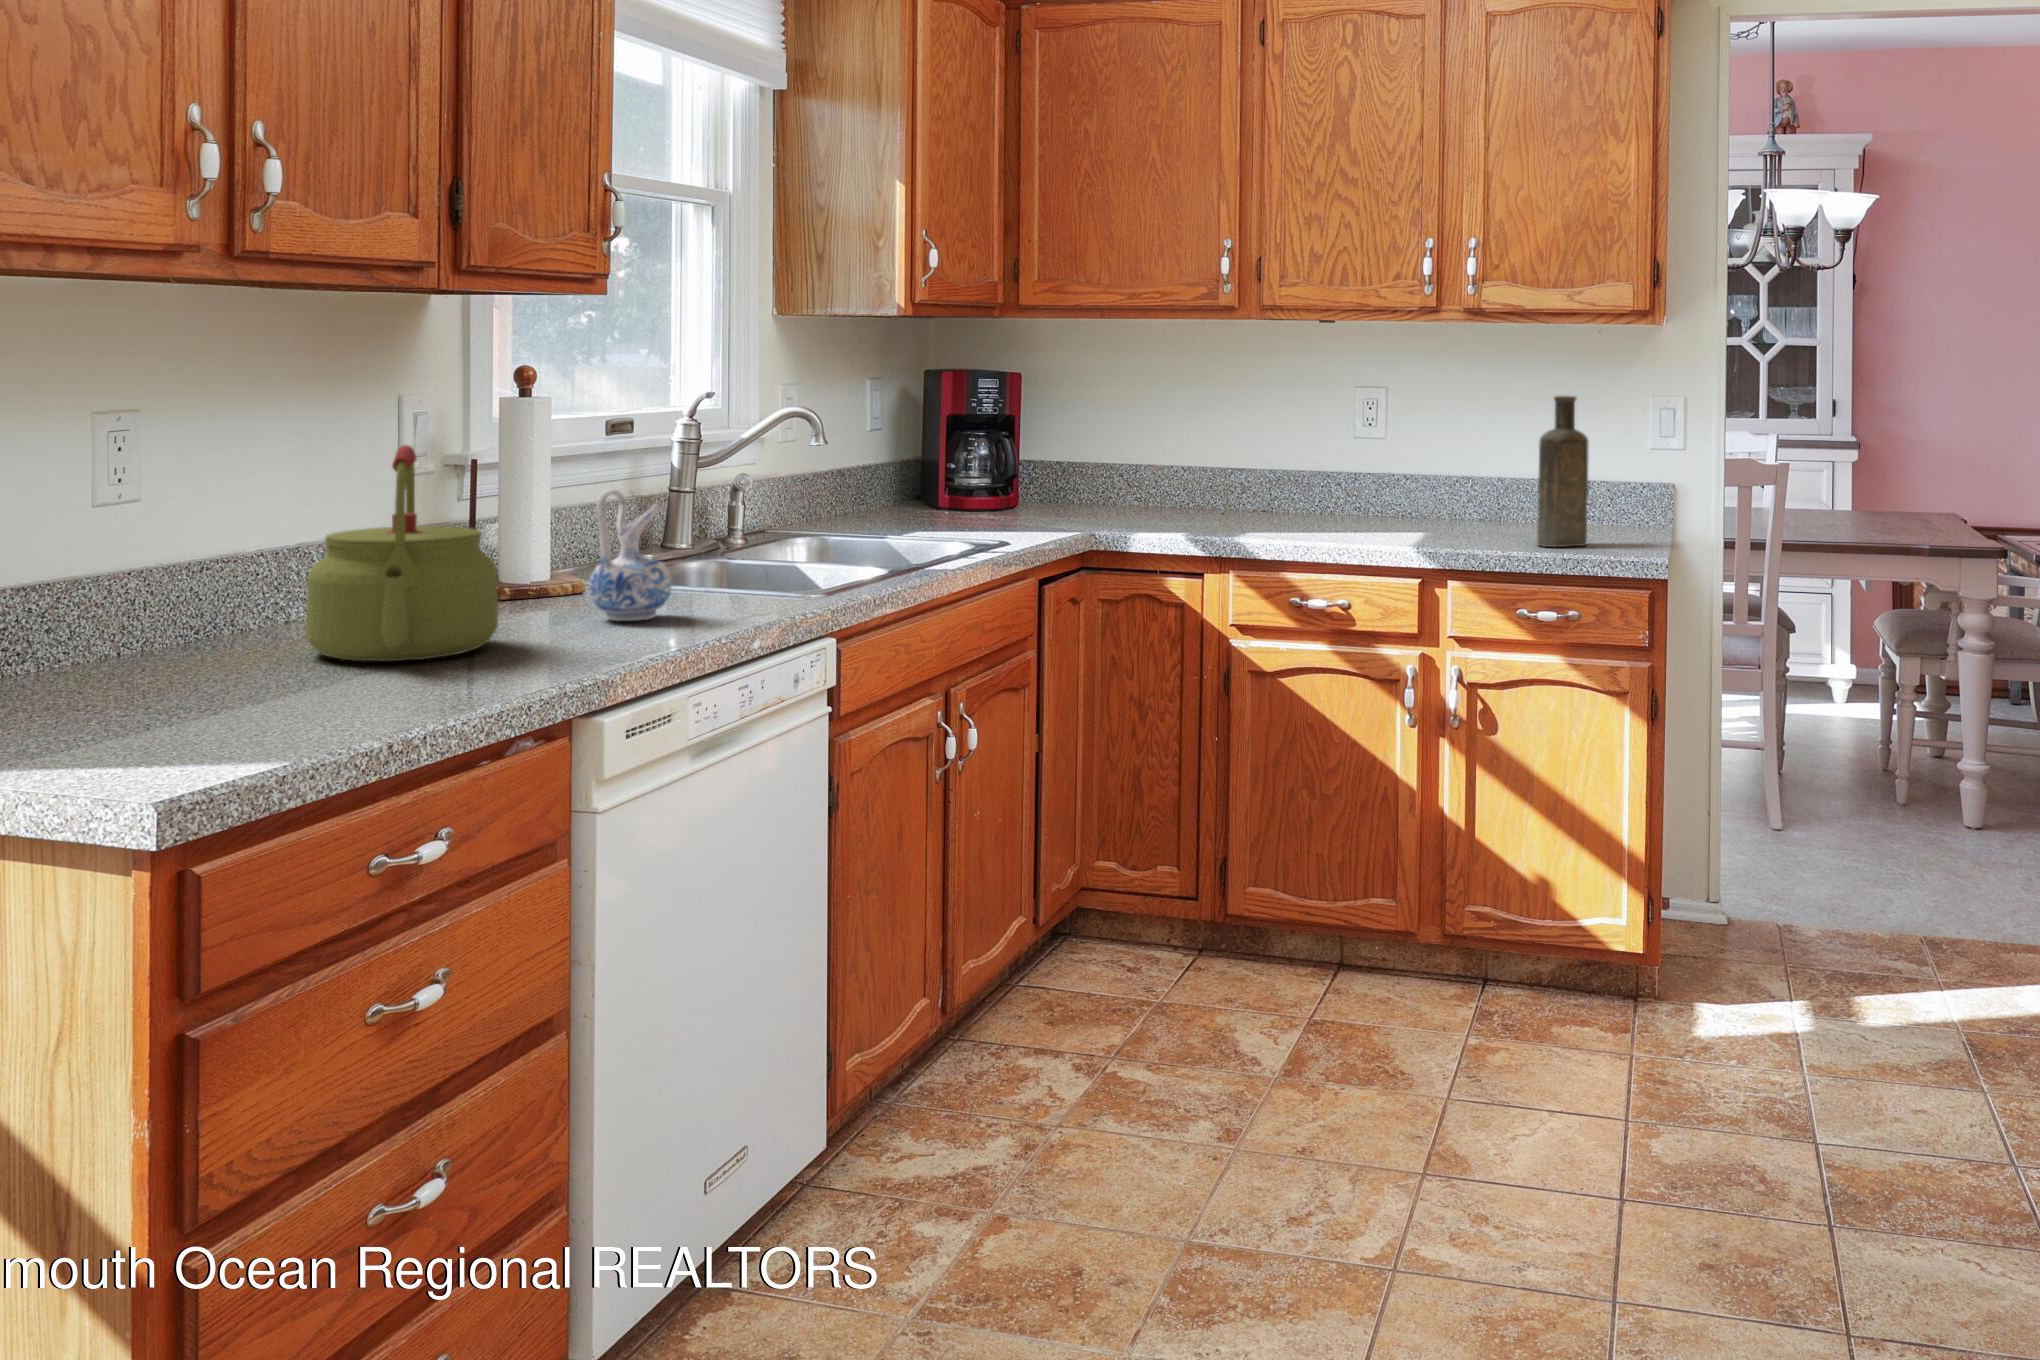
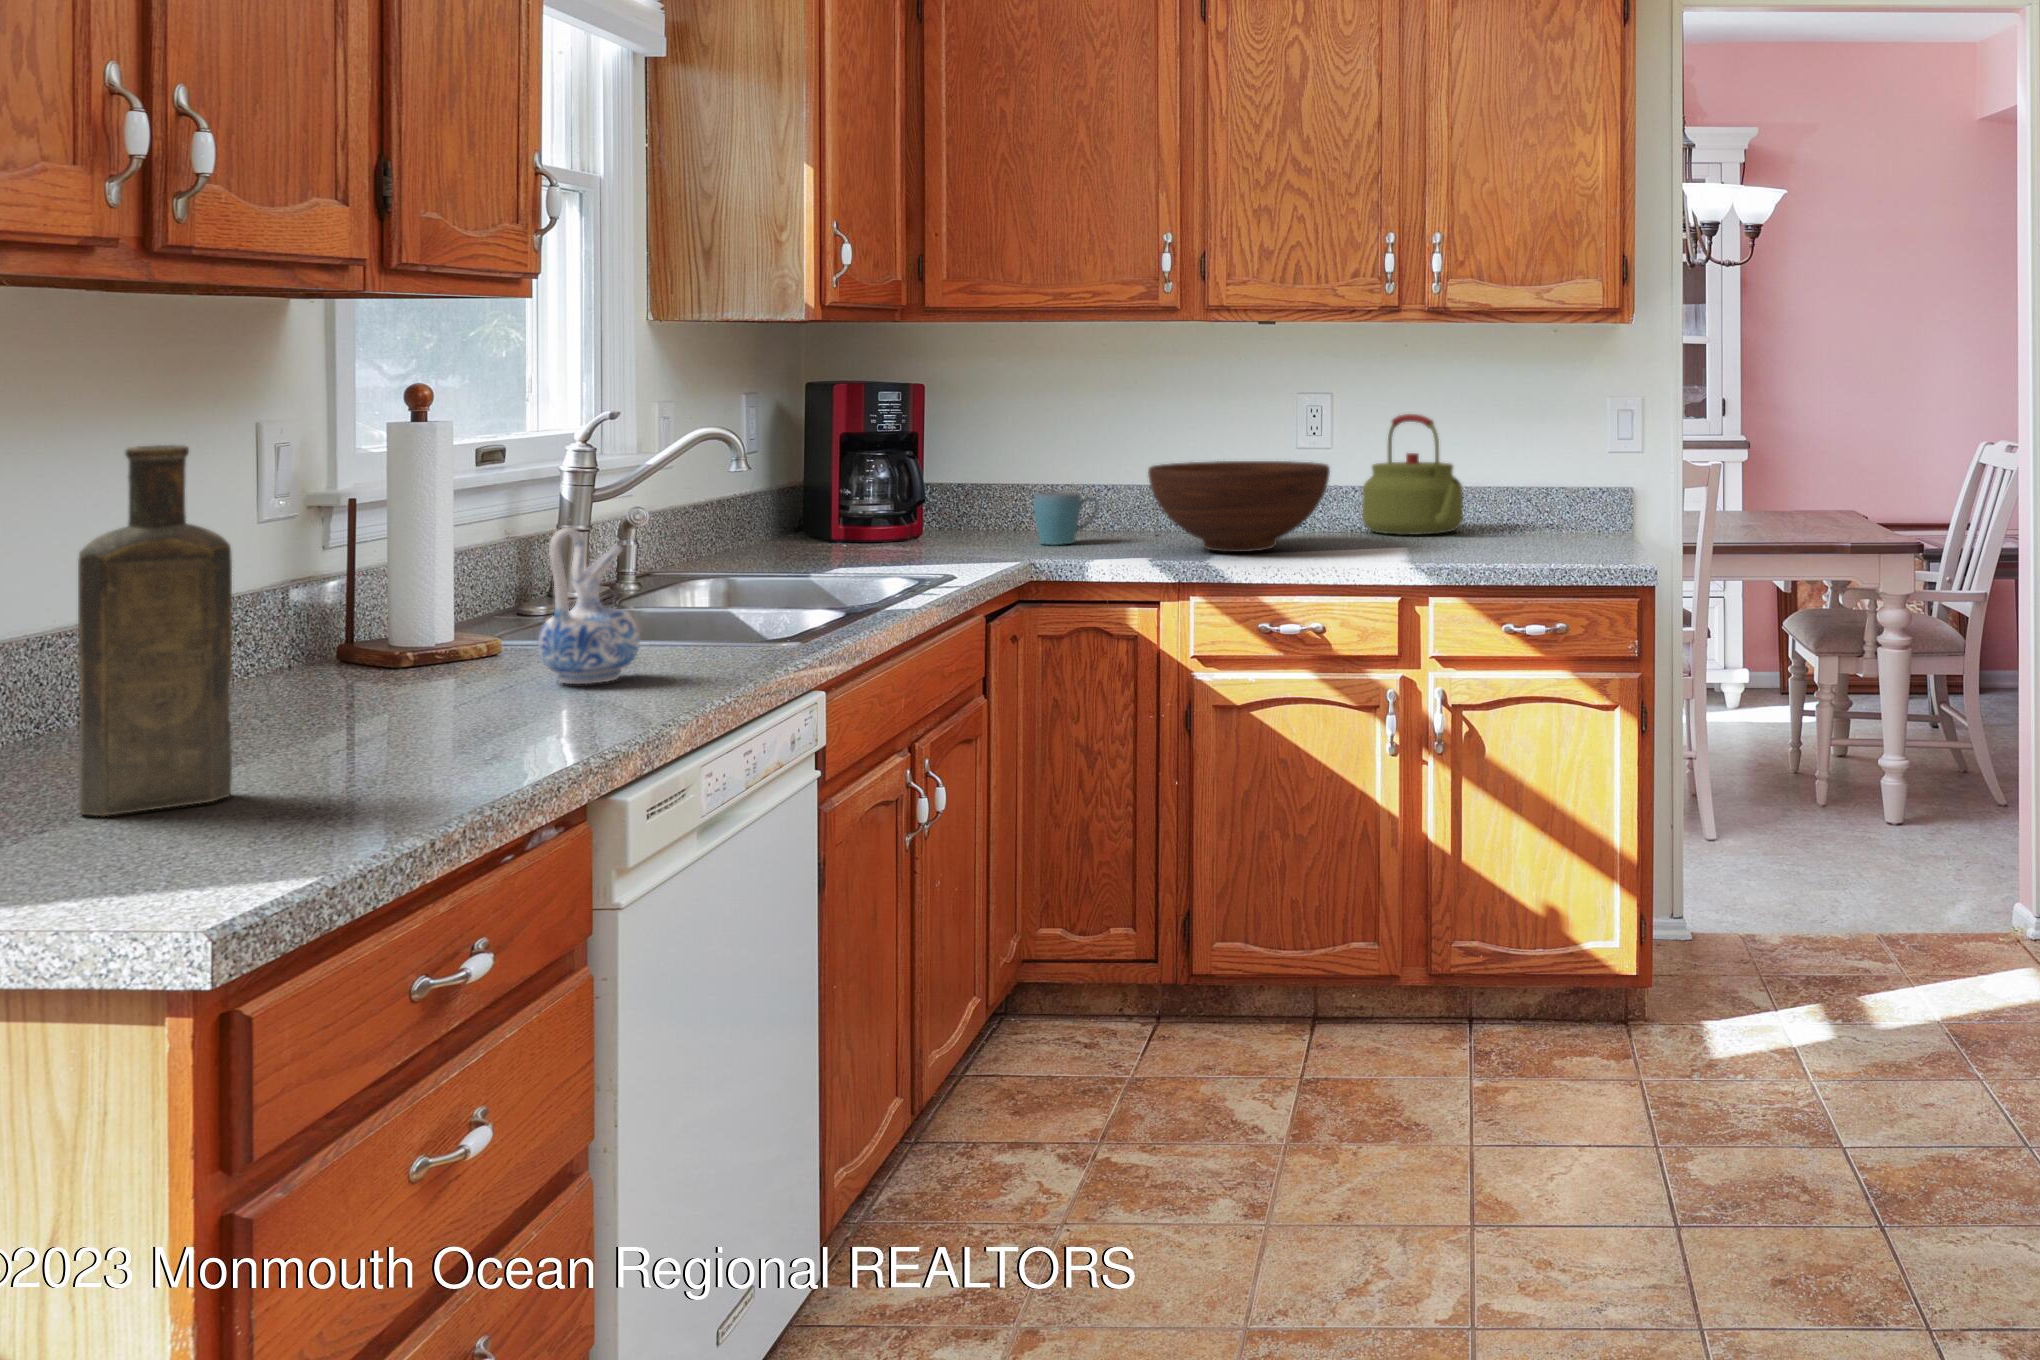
bottle: present [1537,396,1589,547] -> present [78,445,232,816]
kettle: present [306,445,498,661] -> present [1362,414,1463,535]
fruit bowl: none [1199,448,1364,531] -> present [1148,461,1330,552]
mug: none [1106,471,1163,519] -> present [1034,491,1099,545]

